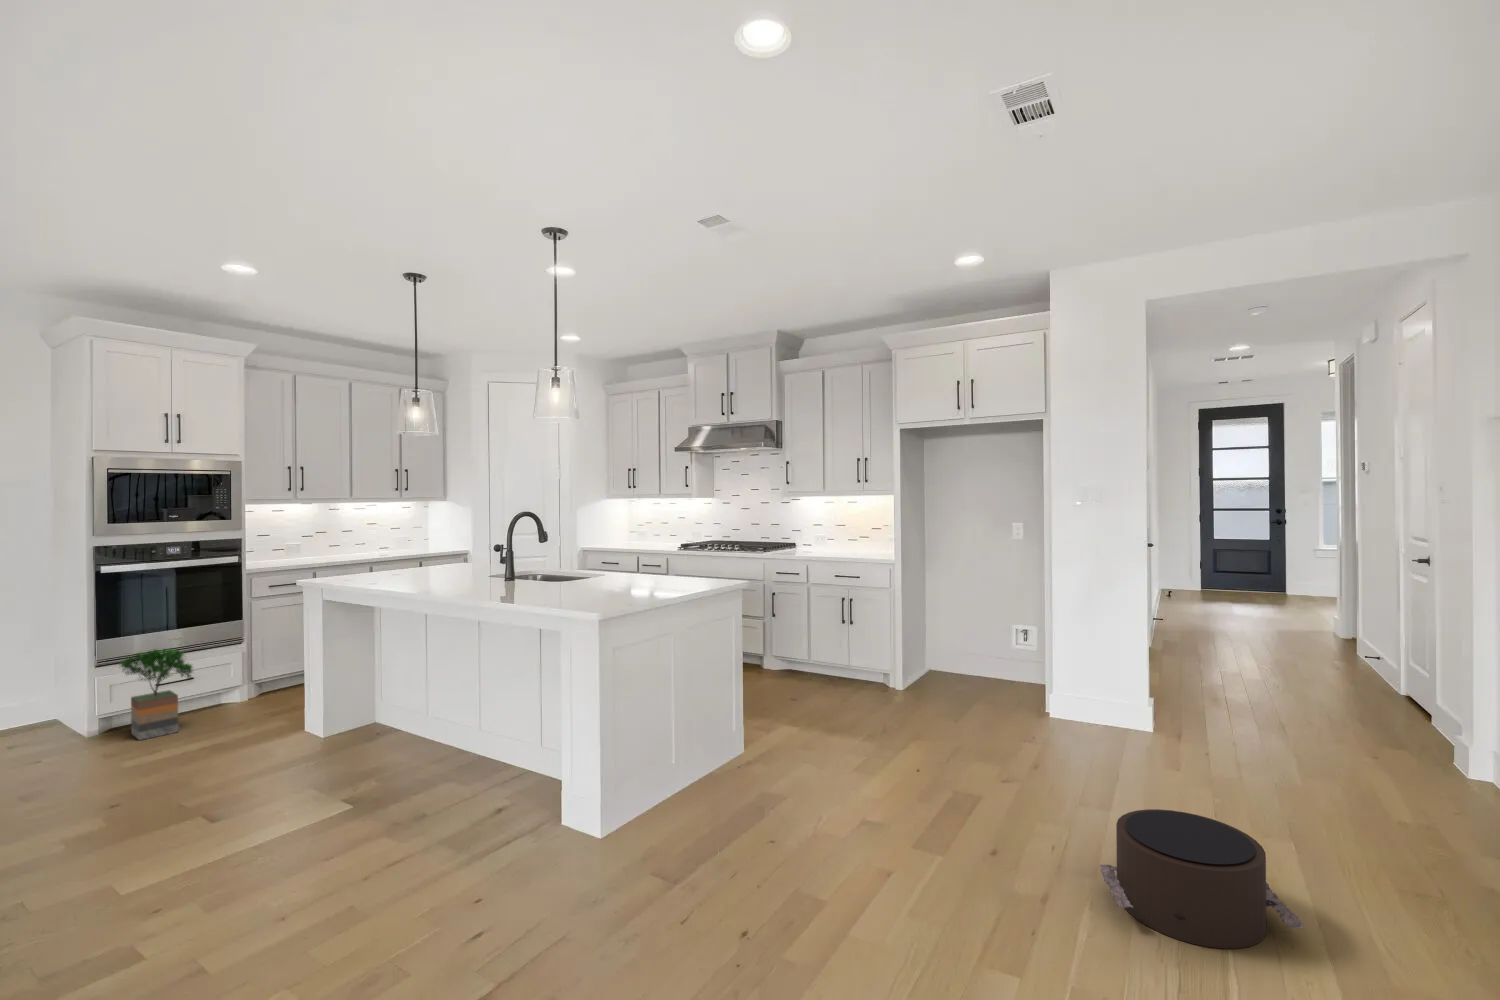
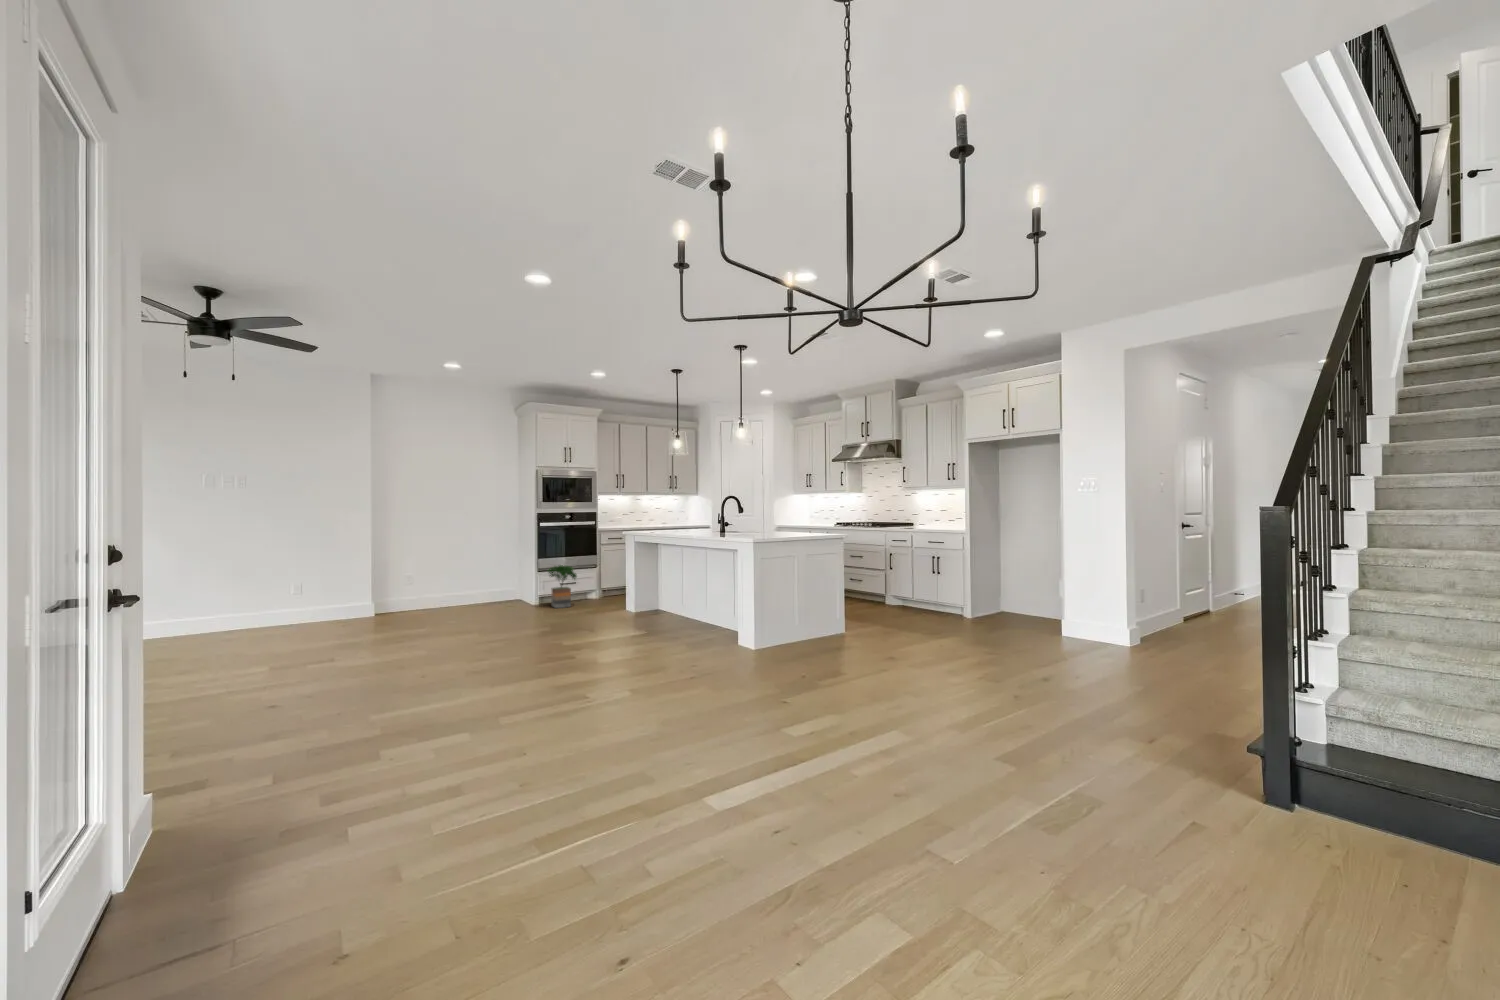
pouf: present [1100,809,1305,949] -> none [976,646,1069,701]

